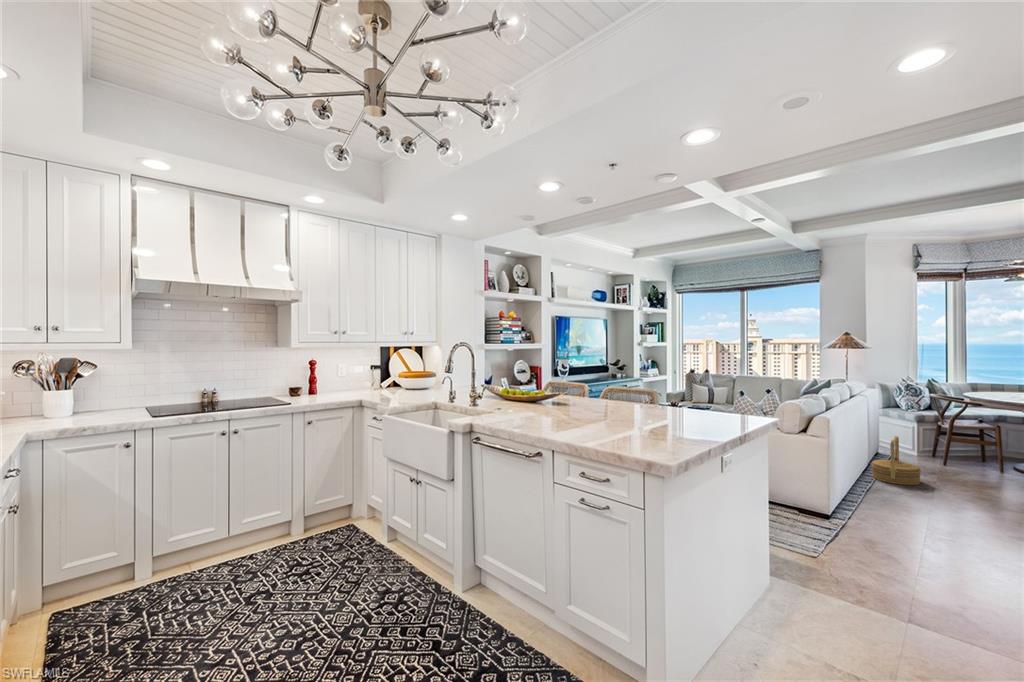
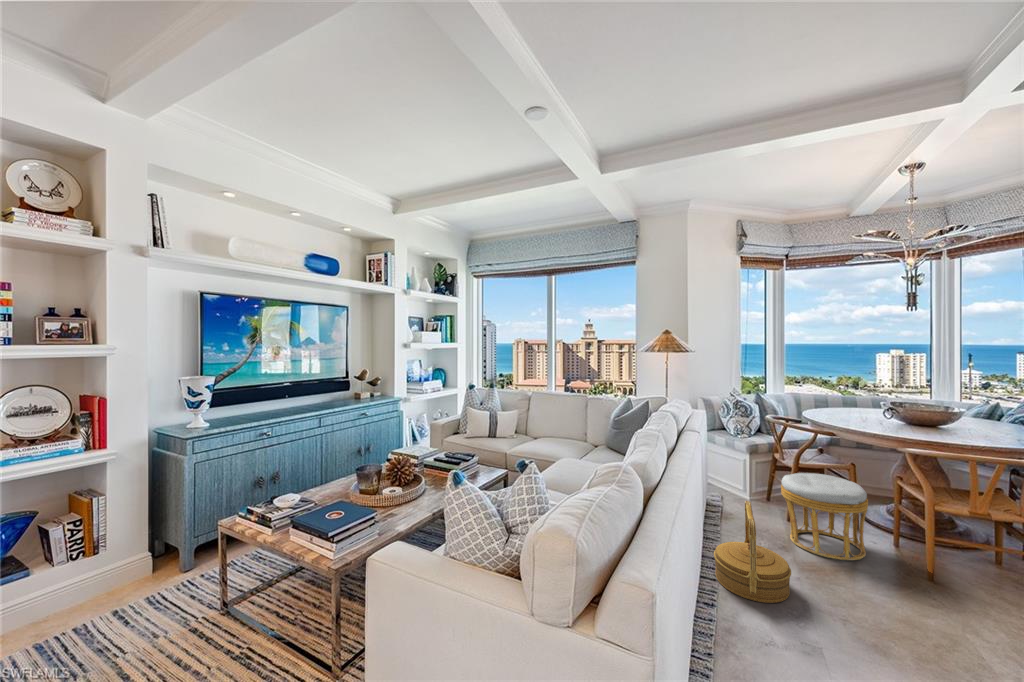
ottoman: none [930,429,994,479] -> present [781,473,868,560]

